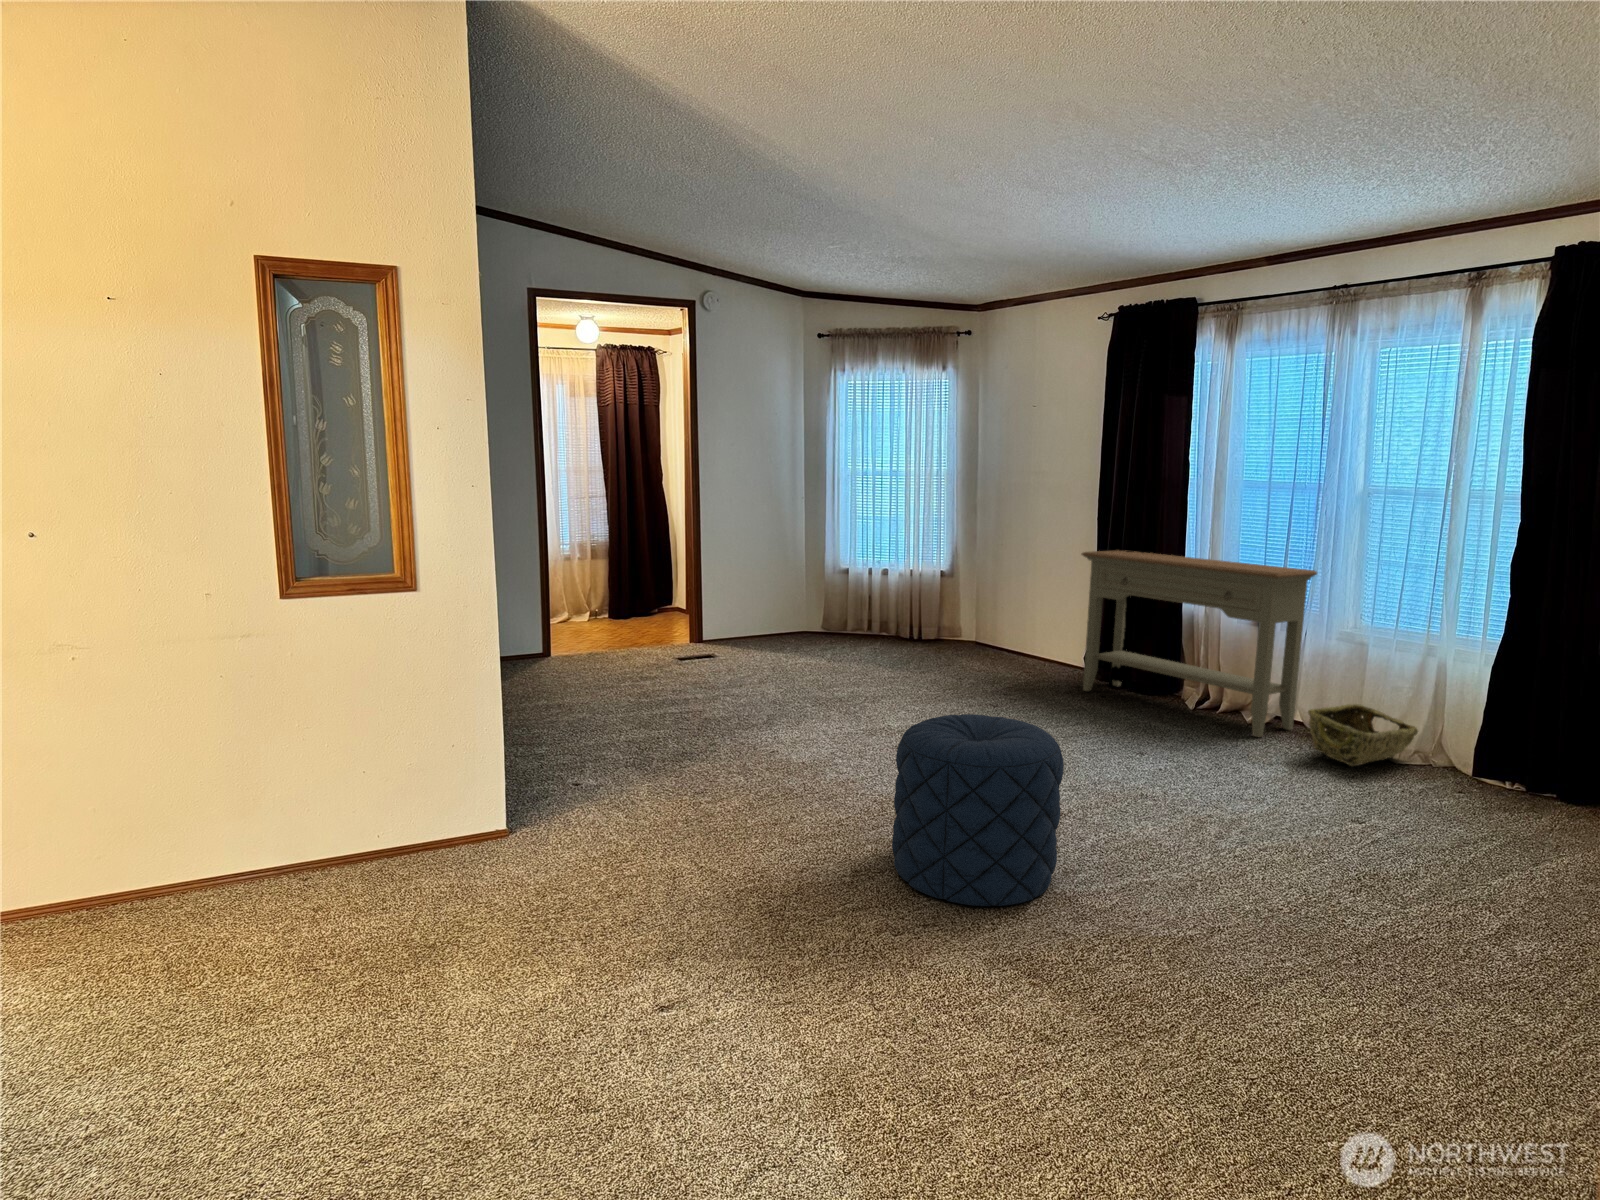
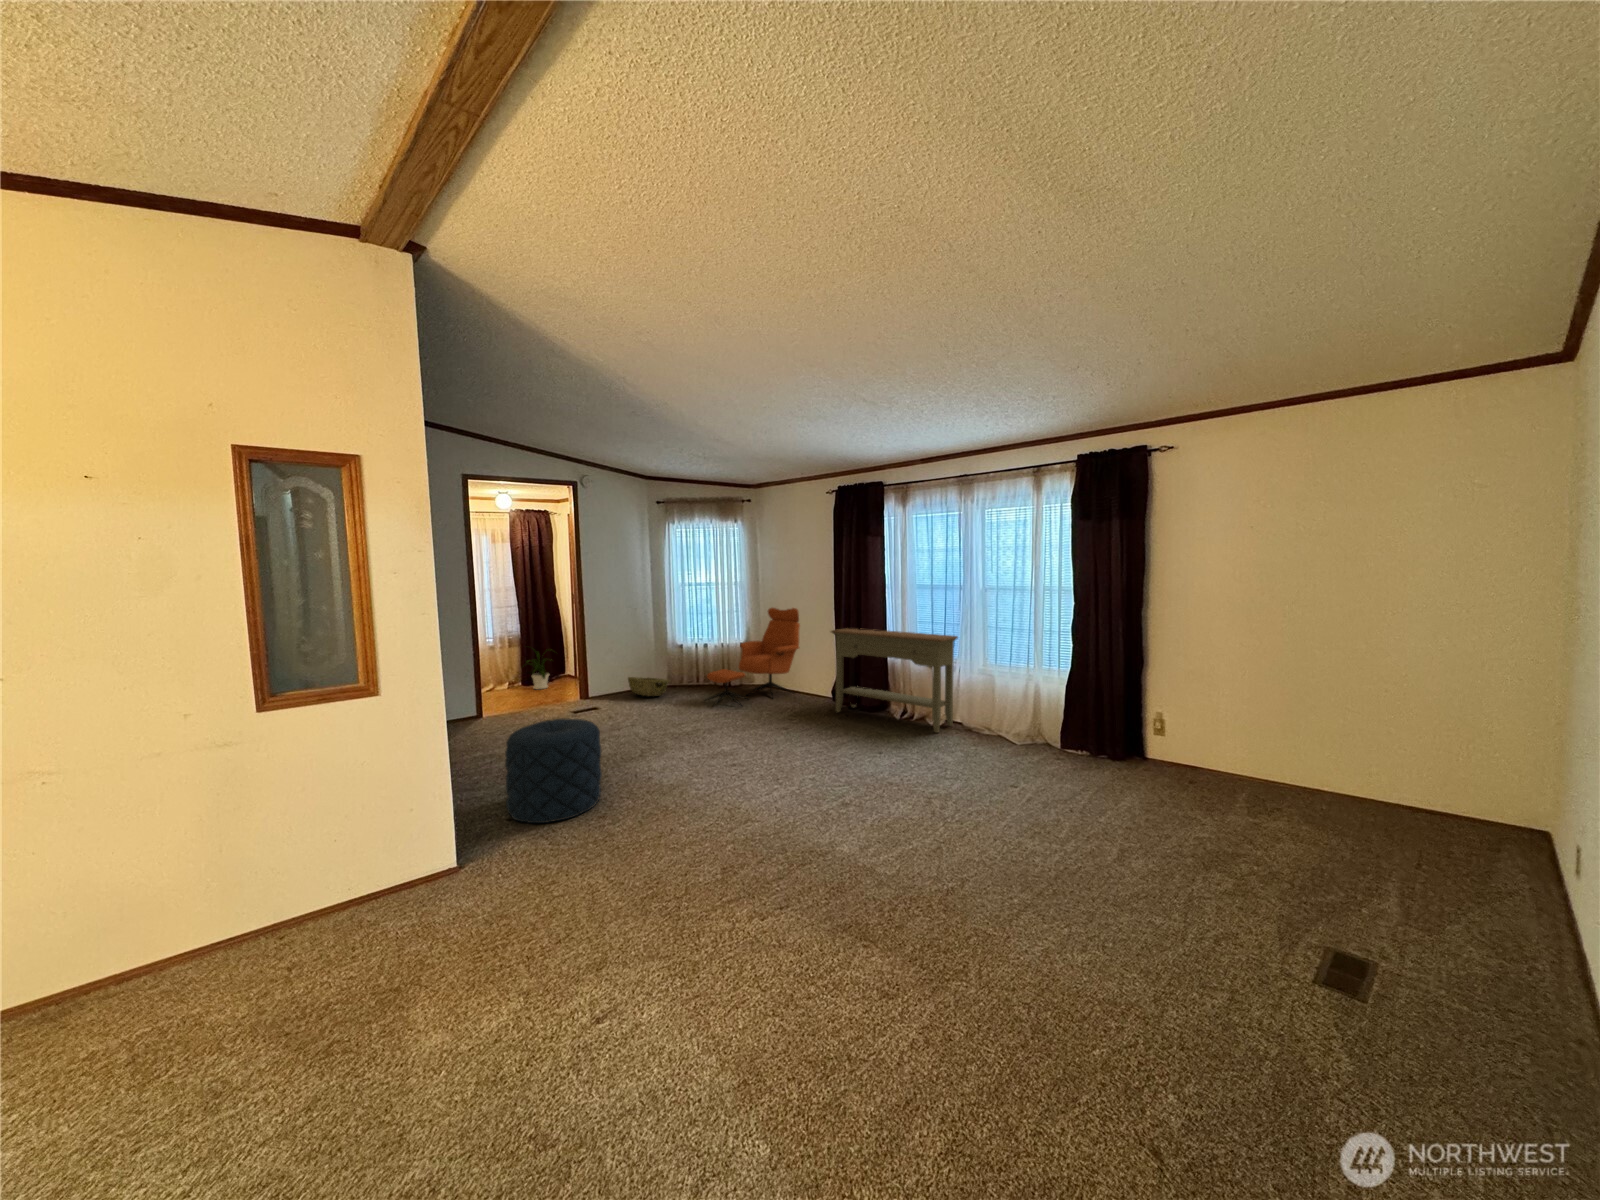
armchair: none [868,512,1036,669] -> present [705,608,800,705]
house plant: none [607,558,659,623] -> present [527,648,552,689]
woven basket: present [1308,704,1418,766] -> present [628,677,668,696]
pouf: present [892,714,1064,906] -> present [505,719,602,823]

